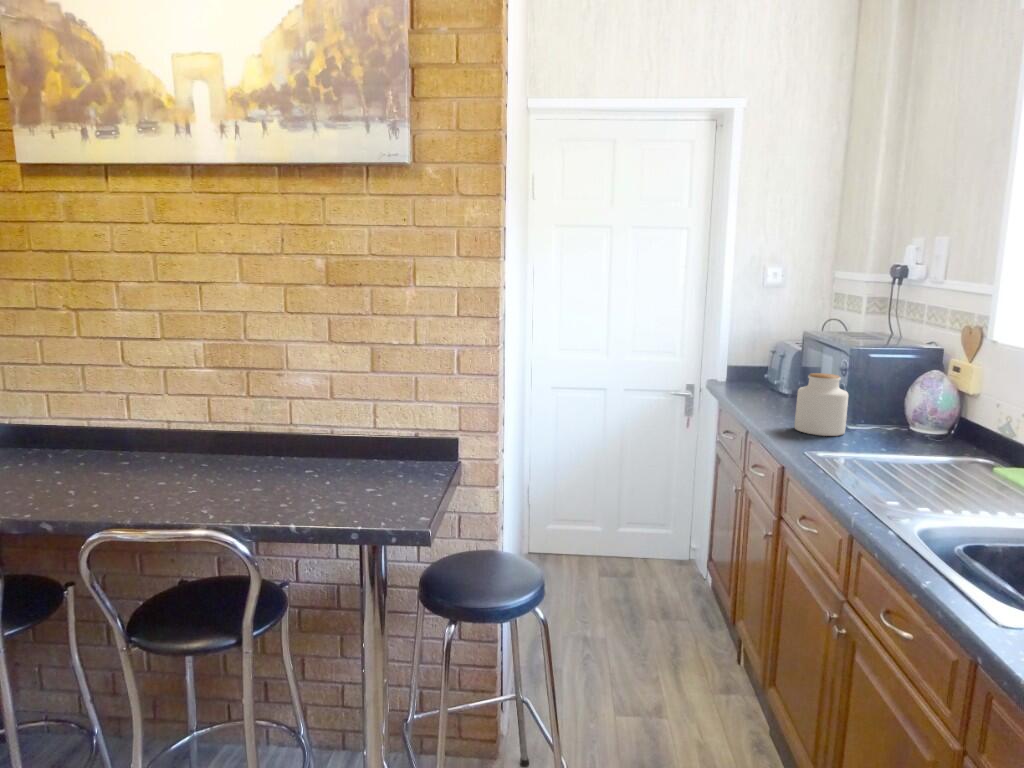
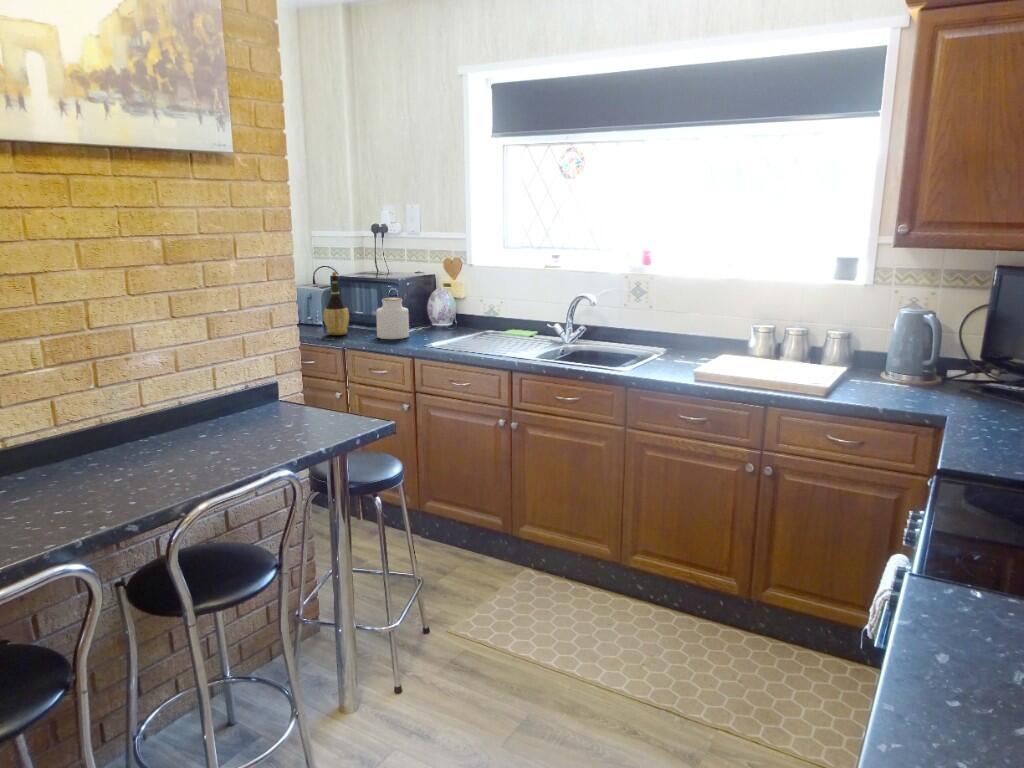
wine bottle: none [750,330,785,414] -> present [323,272,349,335]

